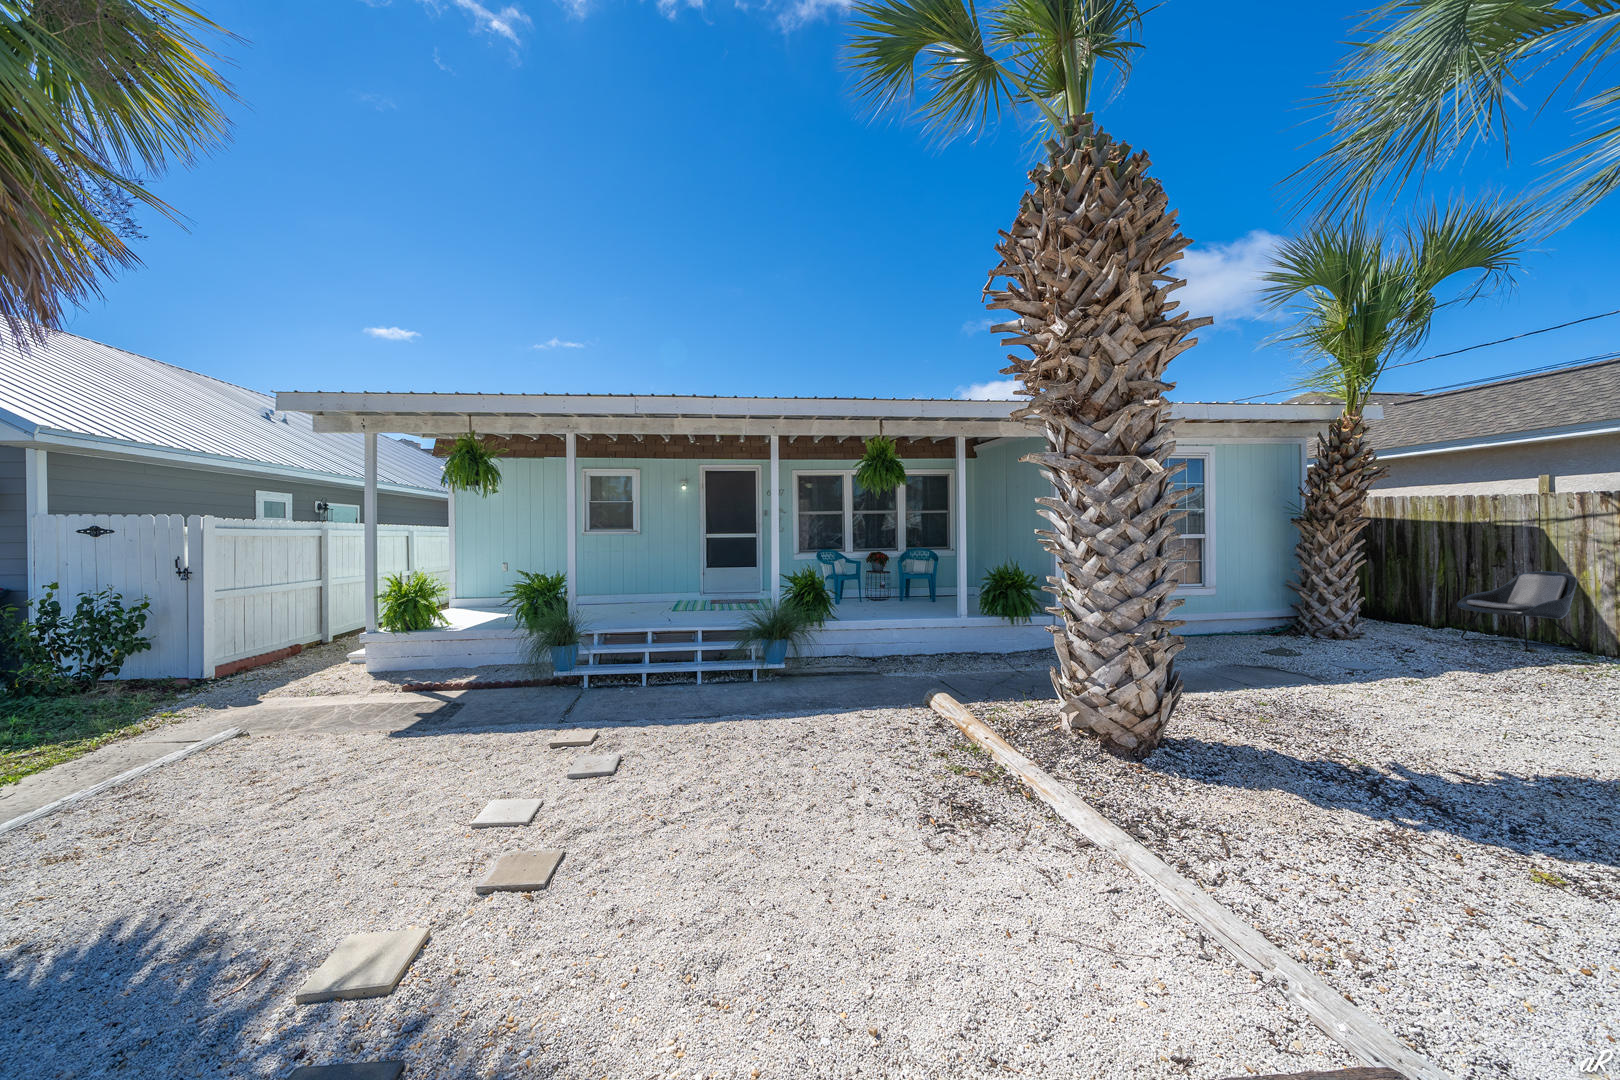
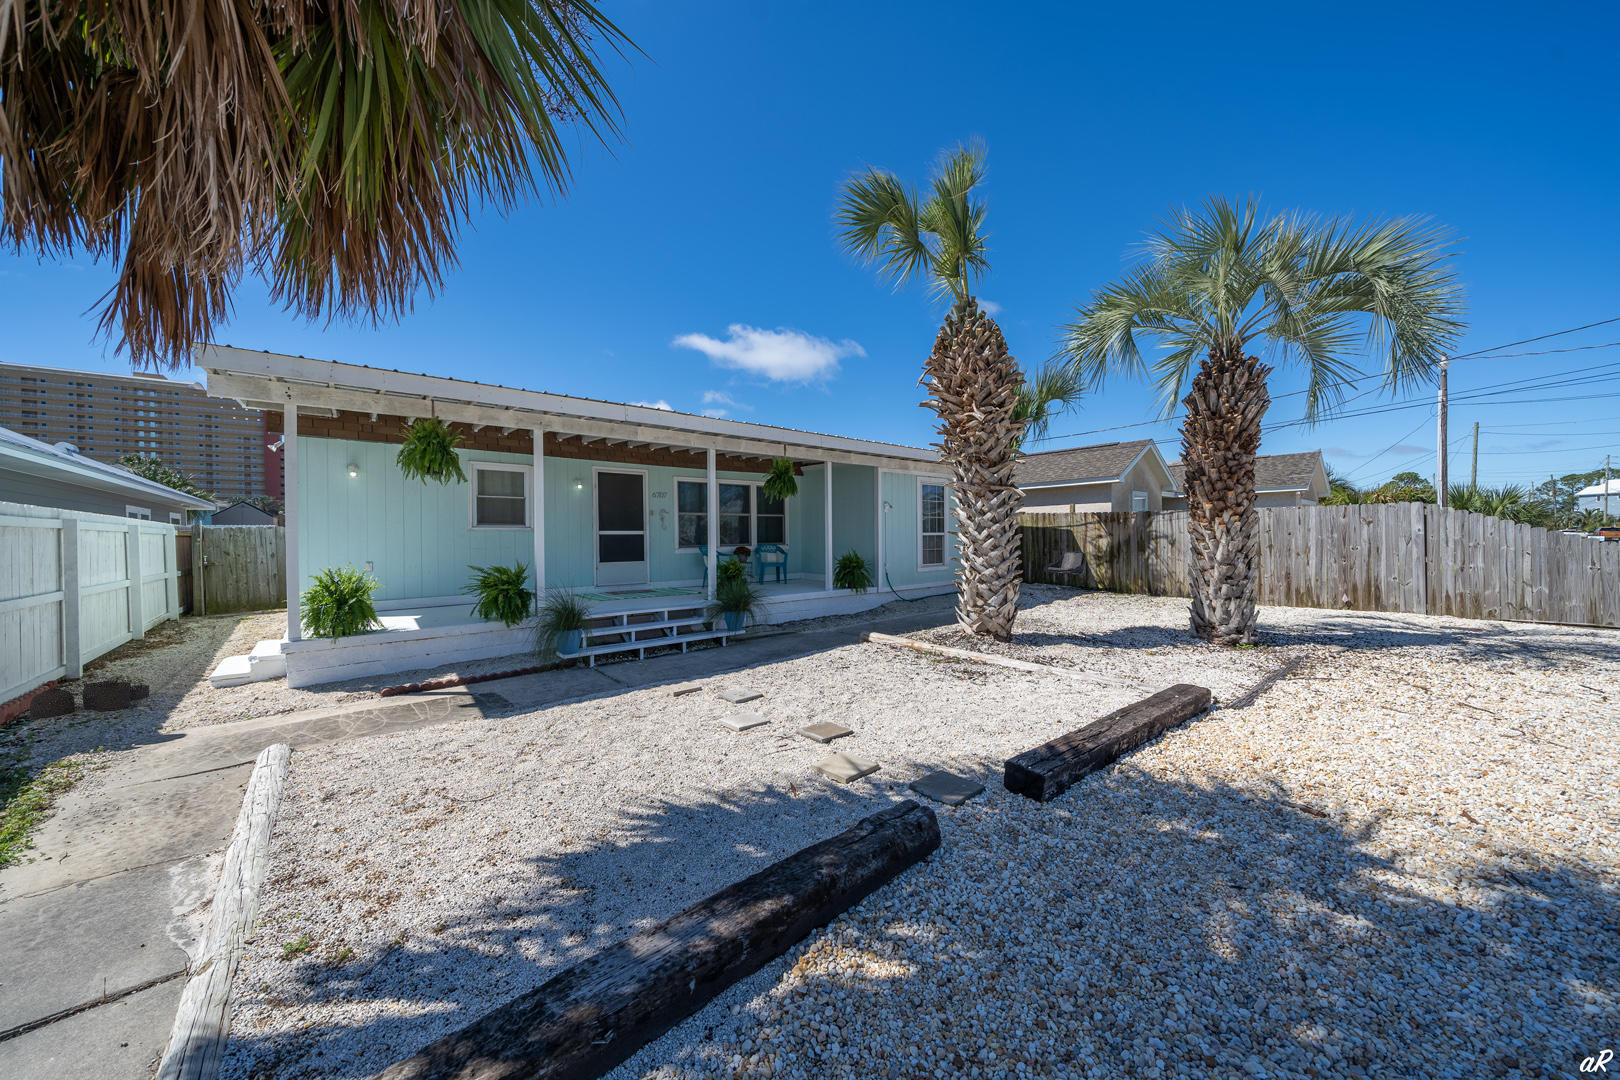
woven basket: none [262,646,337,671] -> present [29,677,149,718]

